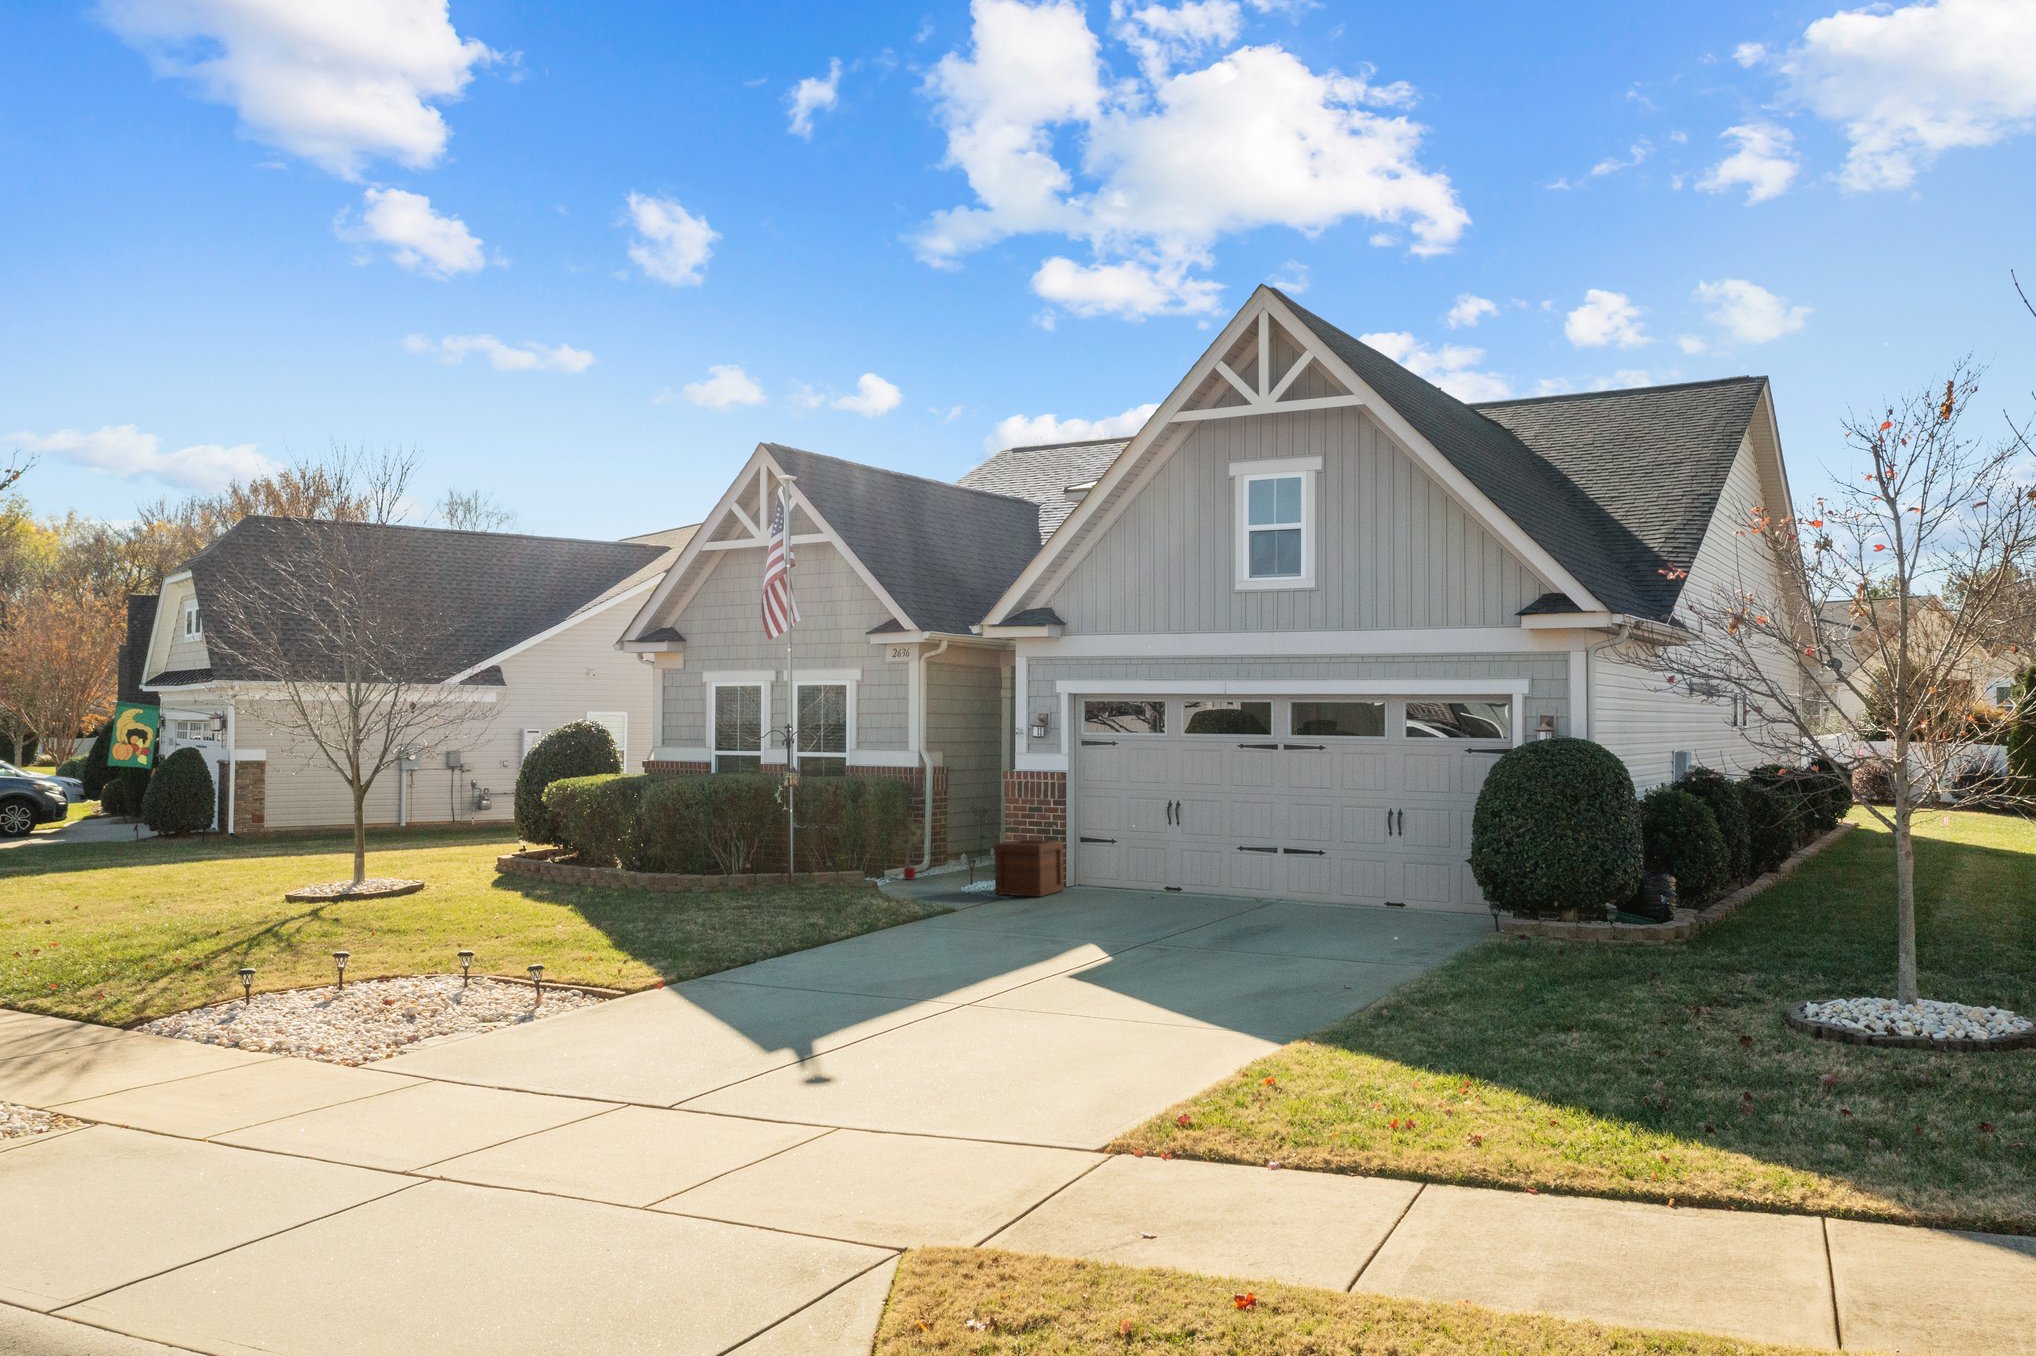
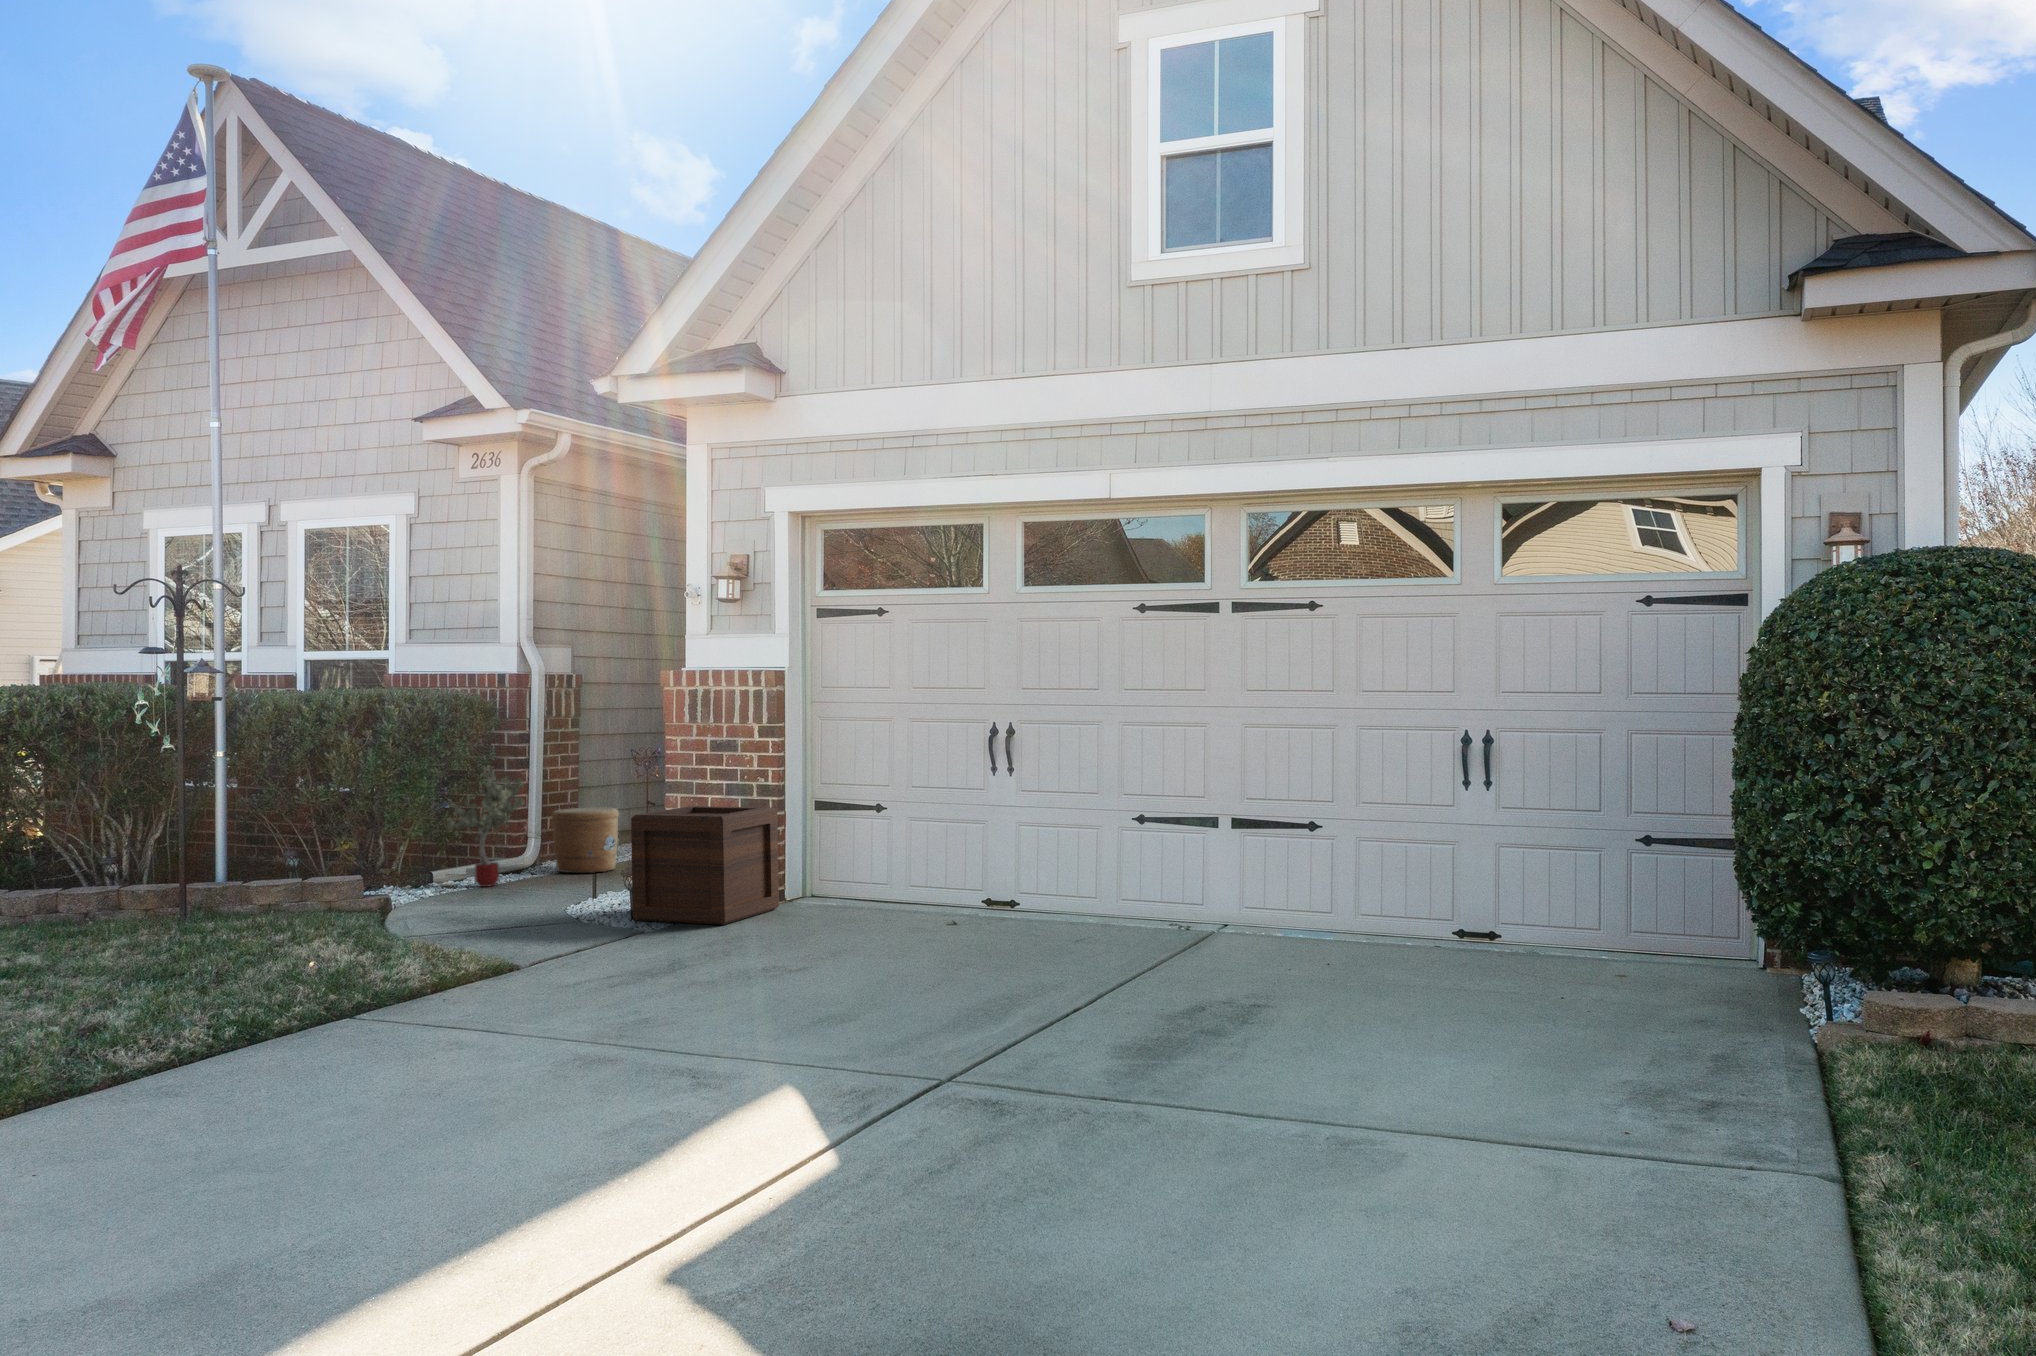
woven basket: none [937,839,972,874] -> present [552,807,619,873]

